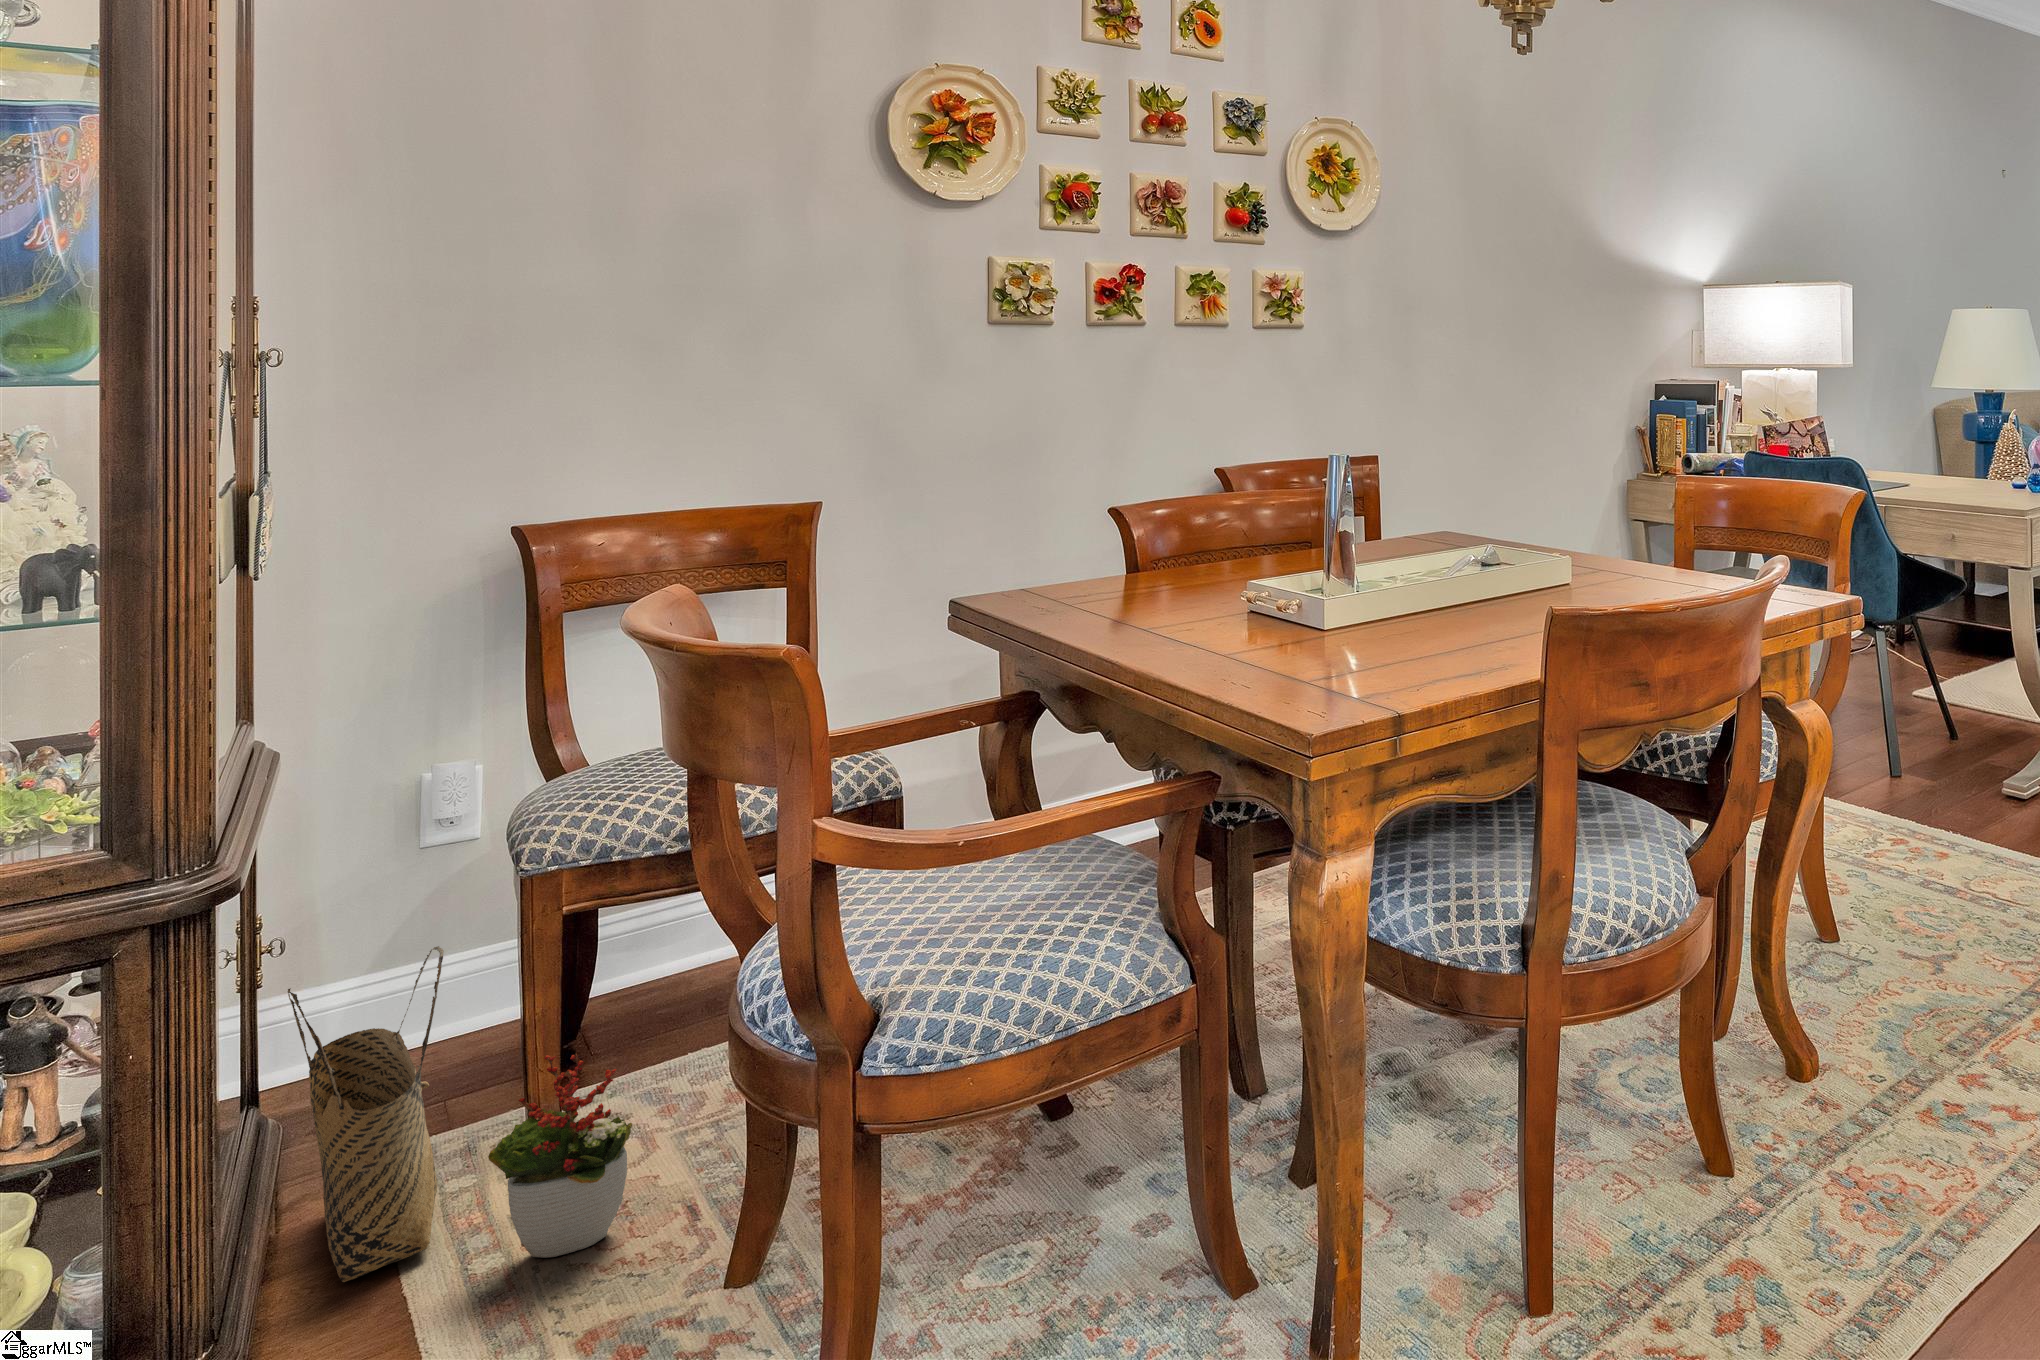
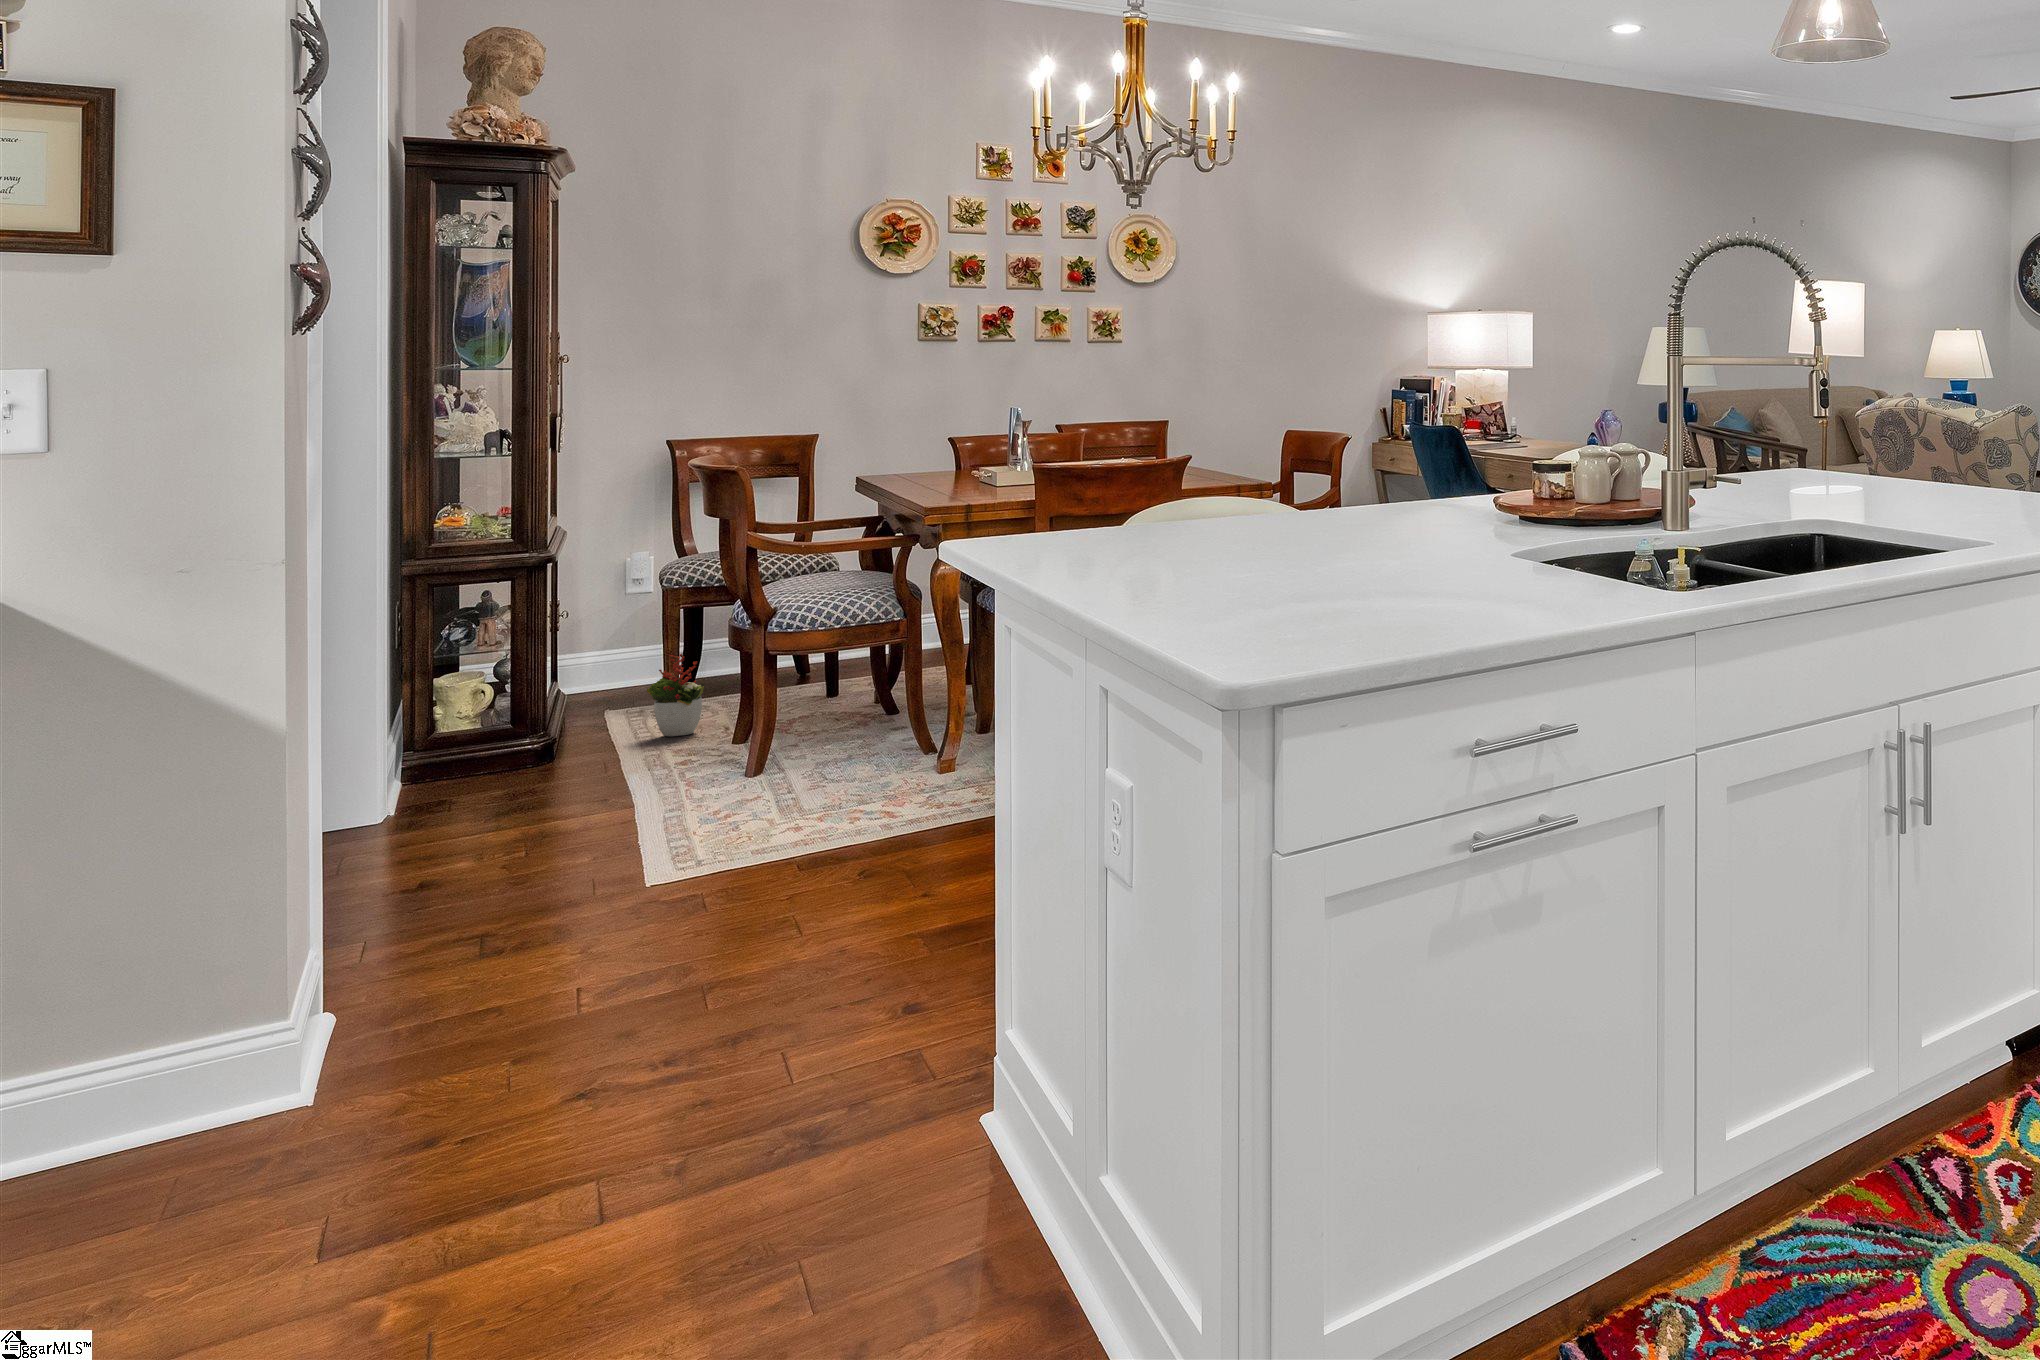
woven basket: present [288,946,444,1282] -> none [572,612,632,737]

